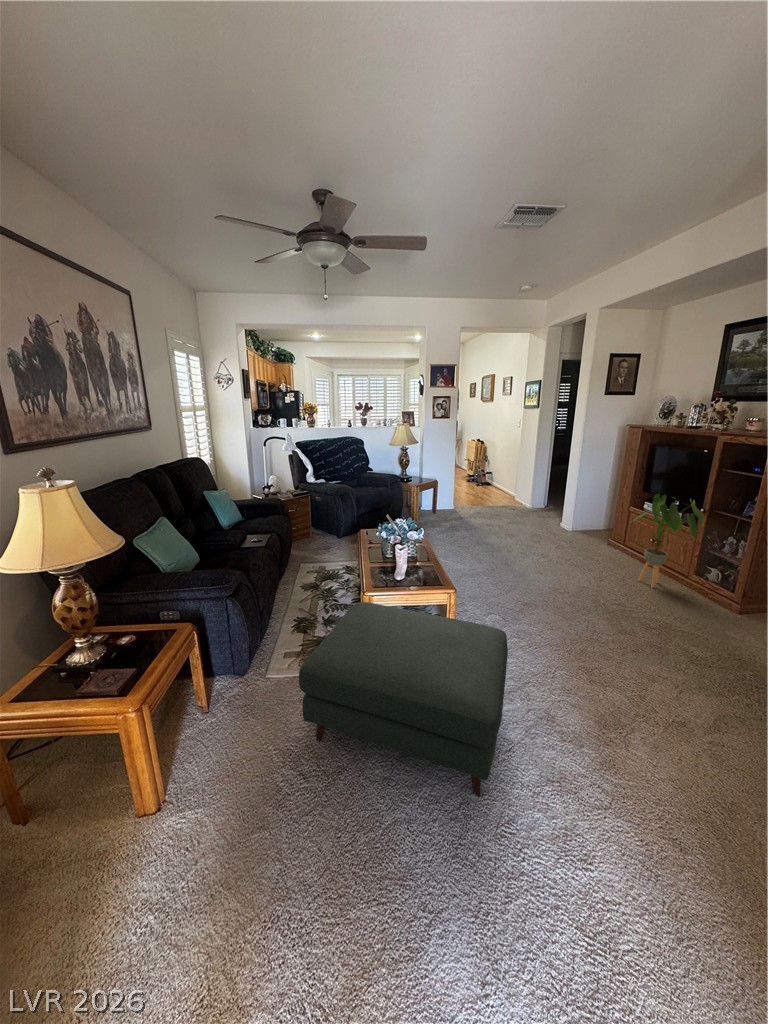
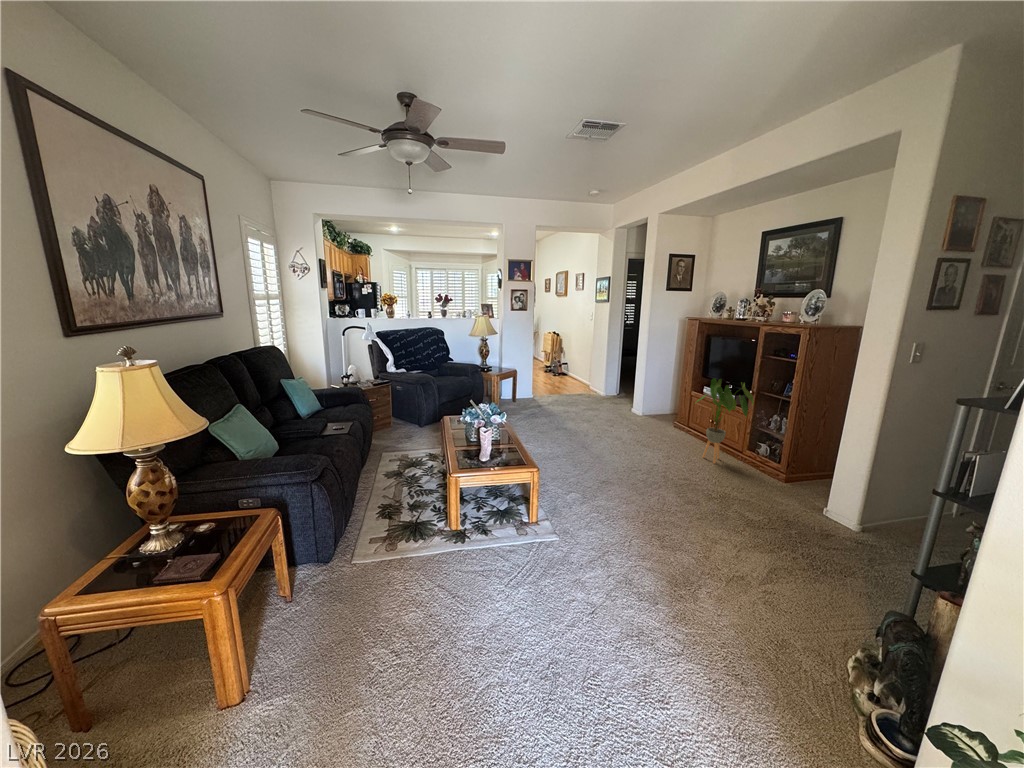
ottoman: present [299,602,508,796] -> none [390,482,588,654]

